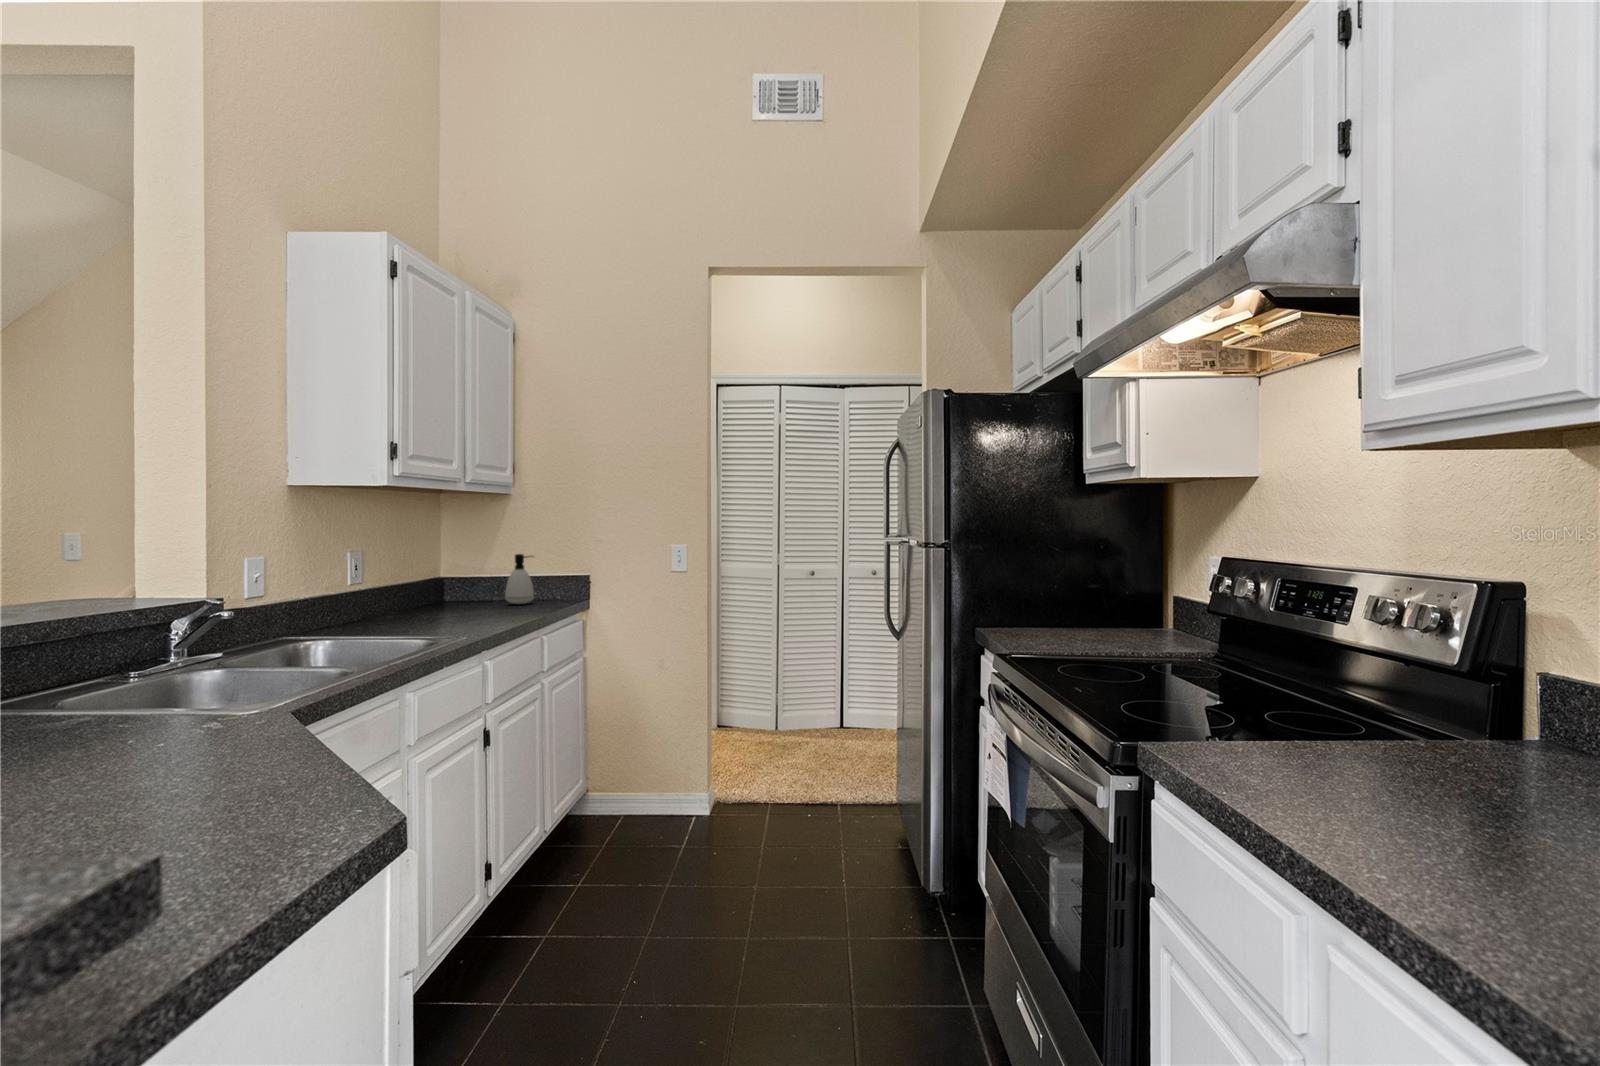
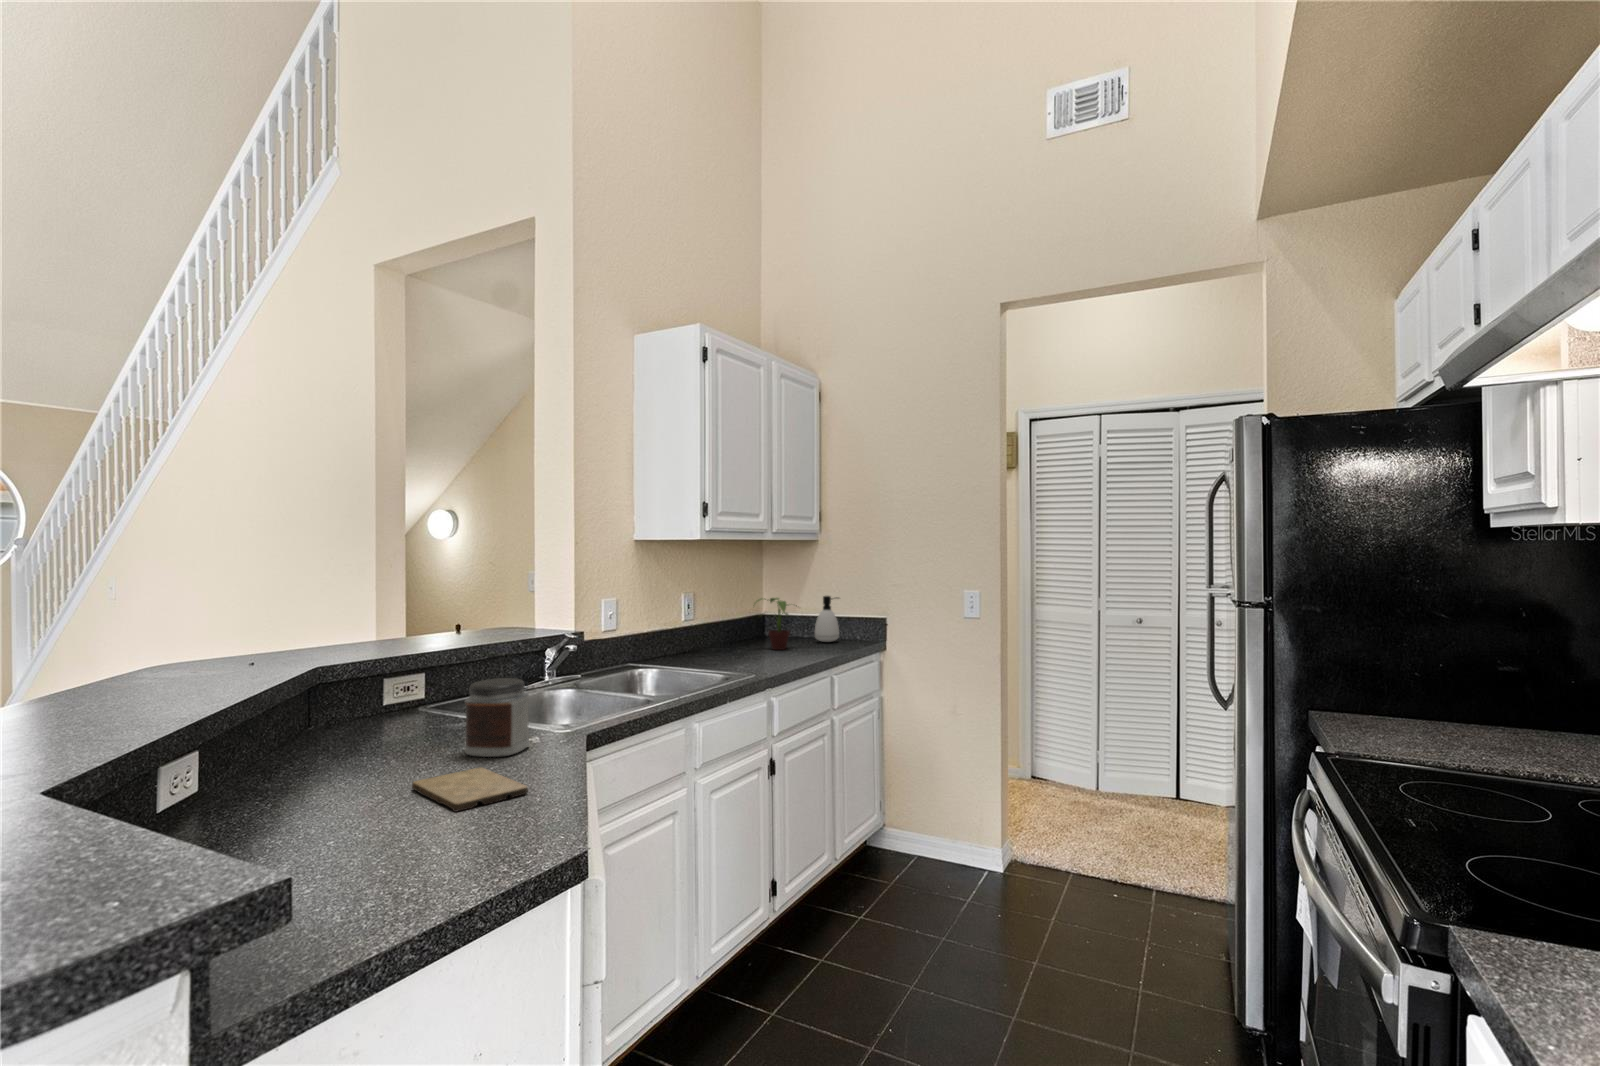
potted plant: none [436,556,494,614] -> present [756,598,797,650]
jar: none [113,646,216,750] -> present [465,678,530,757]
cutting board: none [64,758,263,810] -> present [412,767,528,812]

